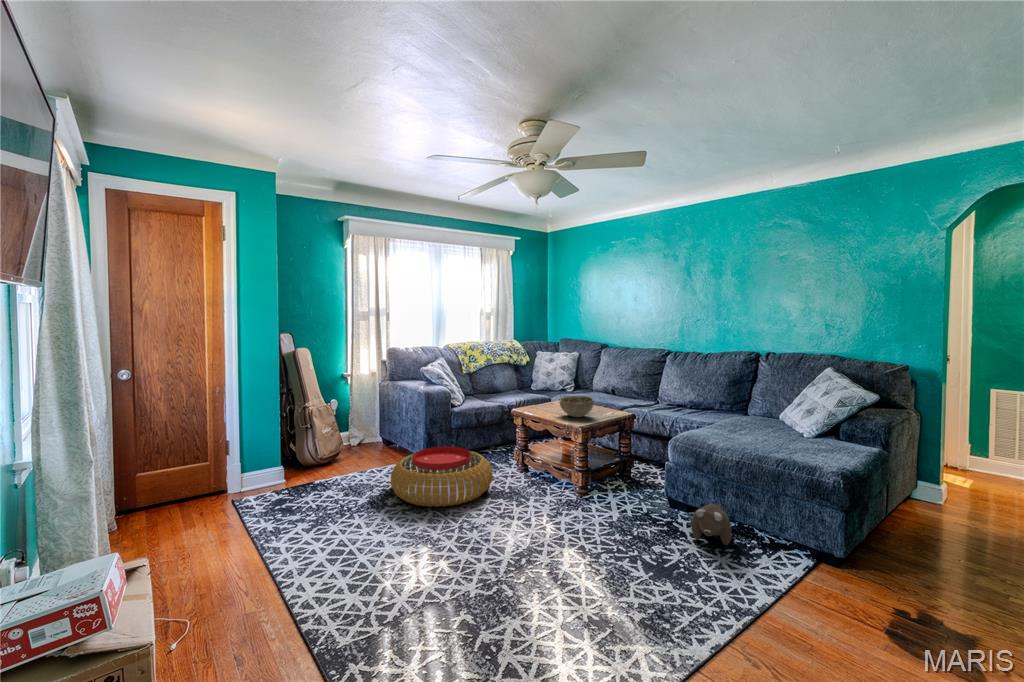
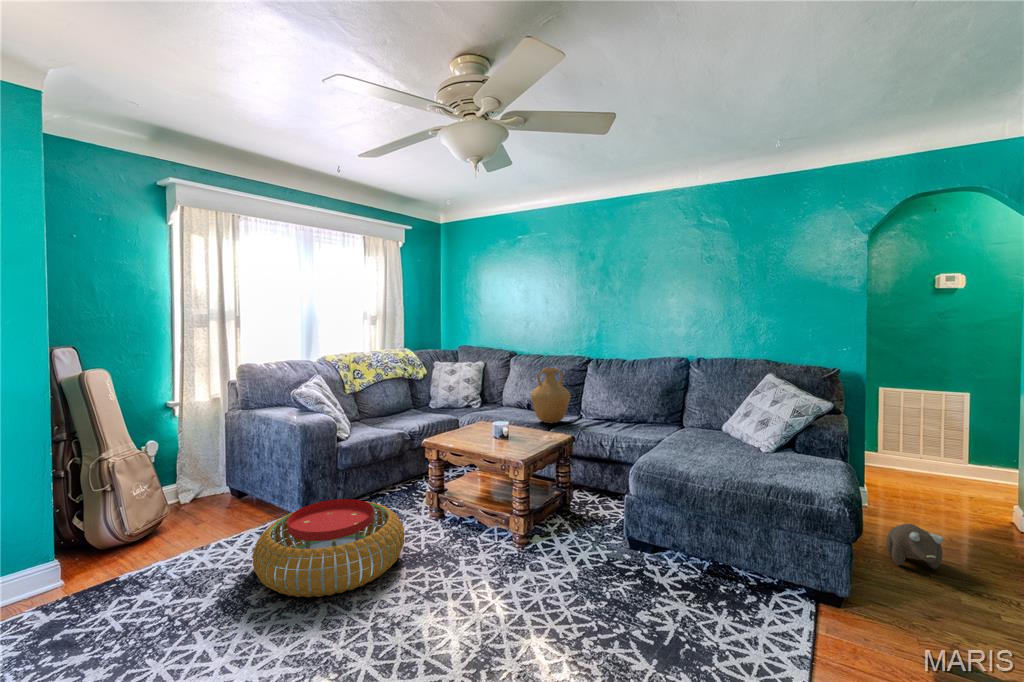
vase: none [609,358,643,405] -> present [531,368,571,423]
decorative bowl: present [560,396,594,417] -> none [486,418,528,445]
plush toy: present [691,504,732,545] -> present [886,524,944,569]

